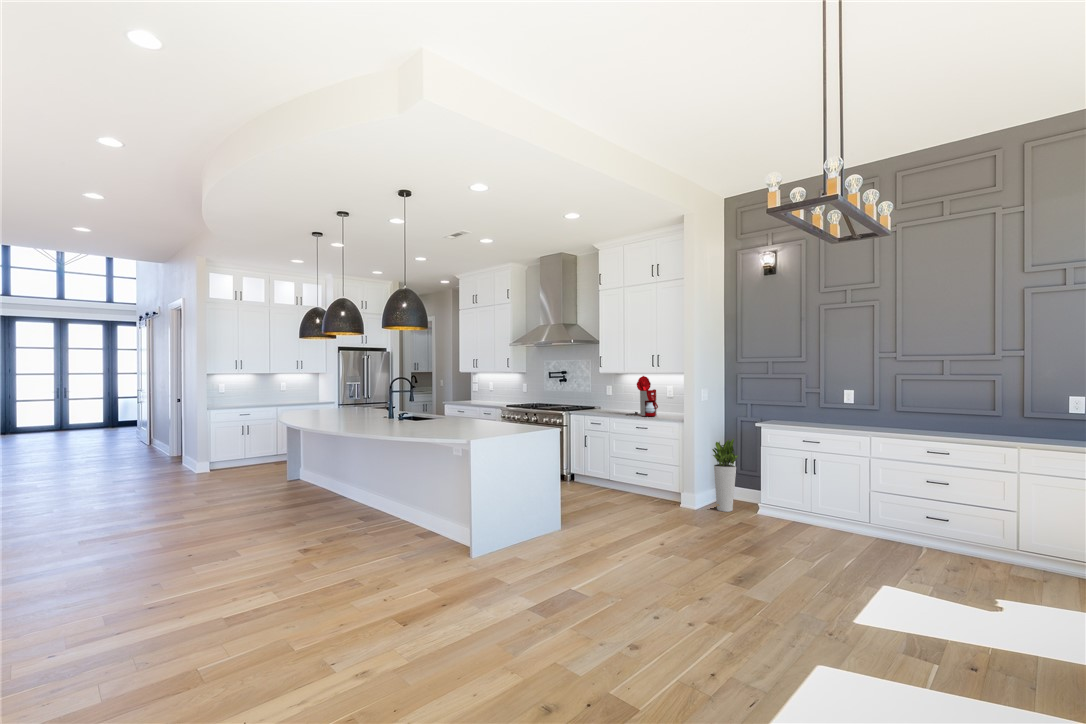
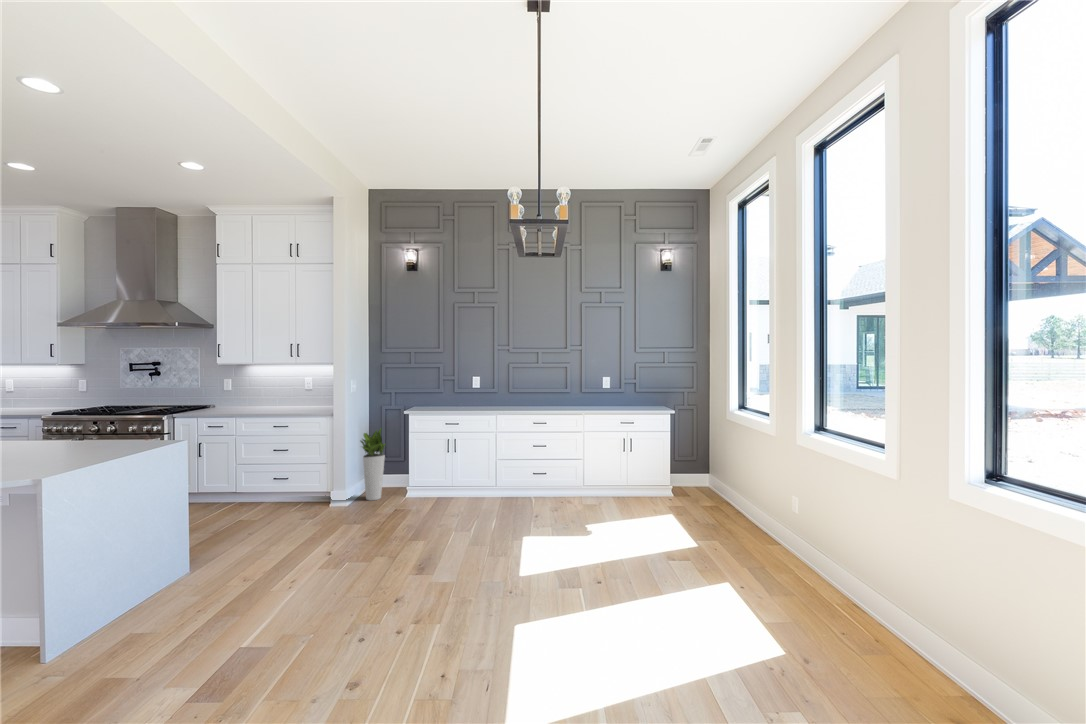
coffee maker: present [626,376,658,416] -> none [258,368,298,413]

